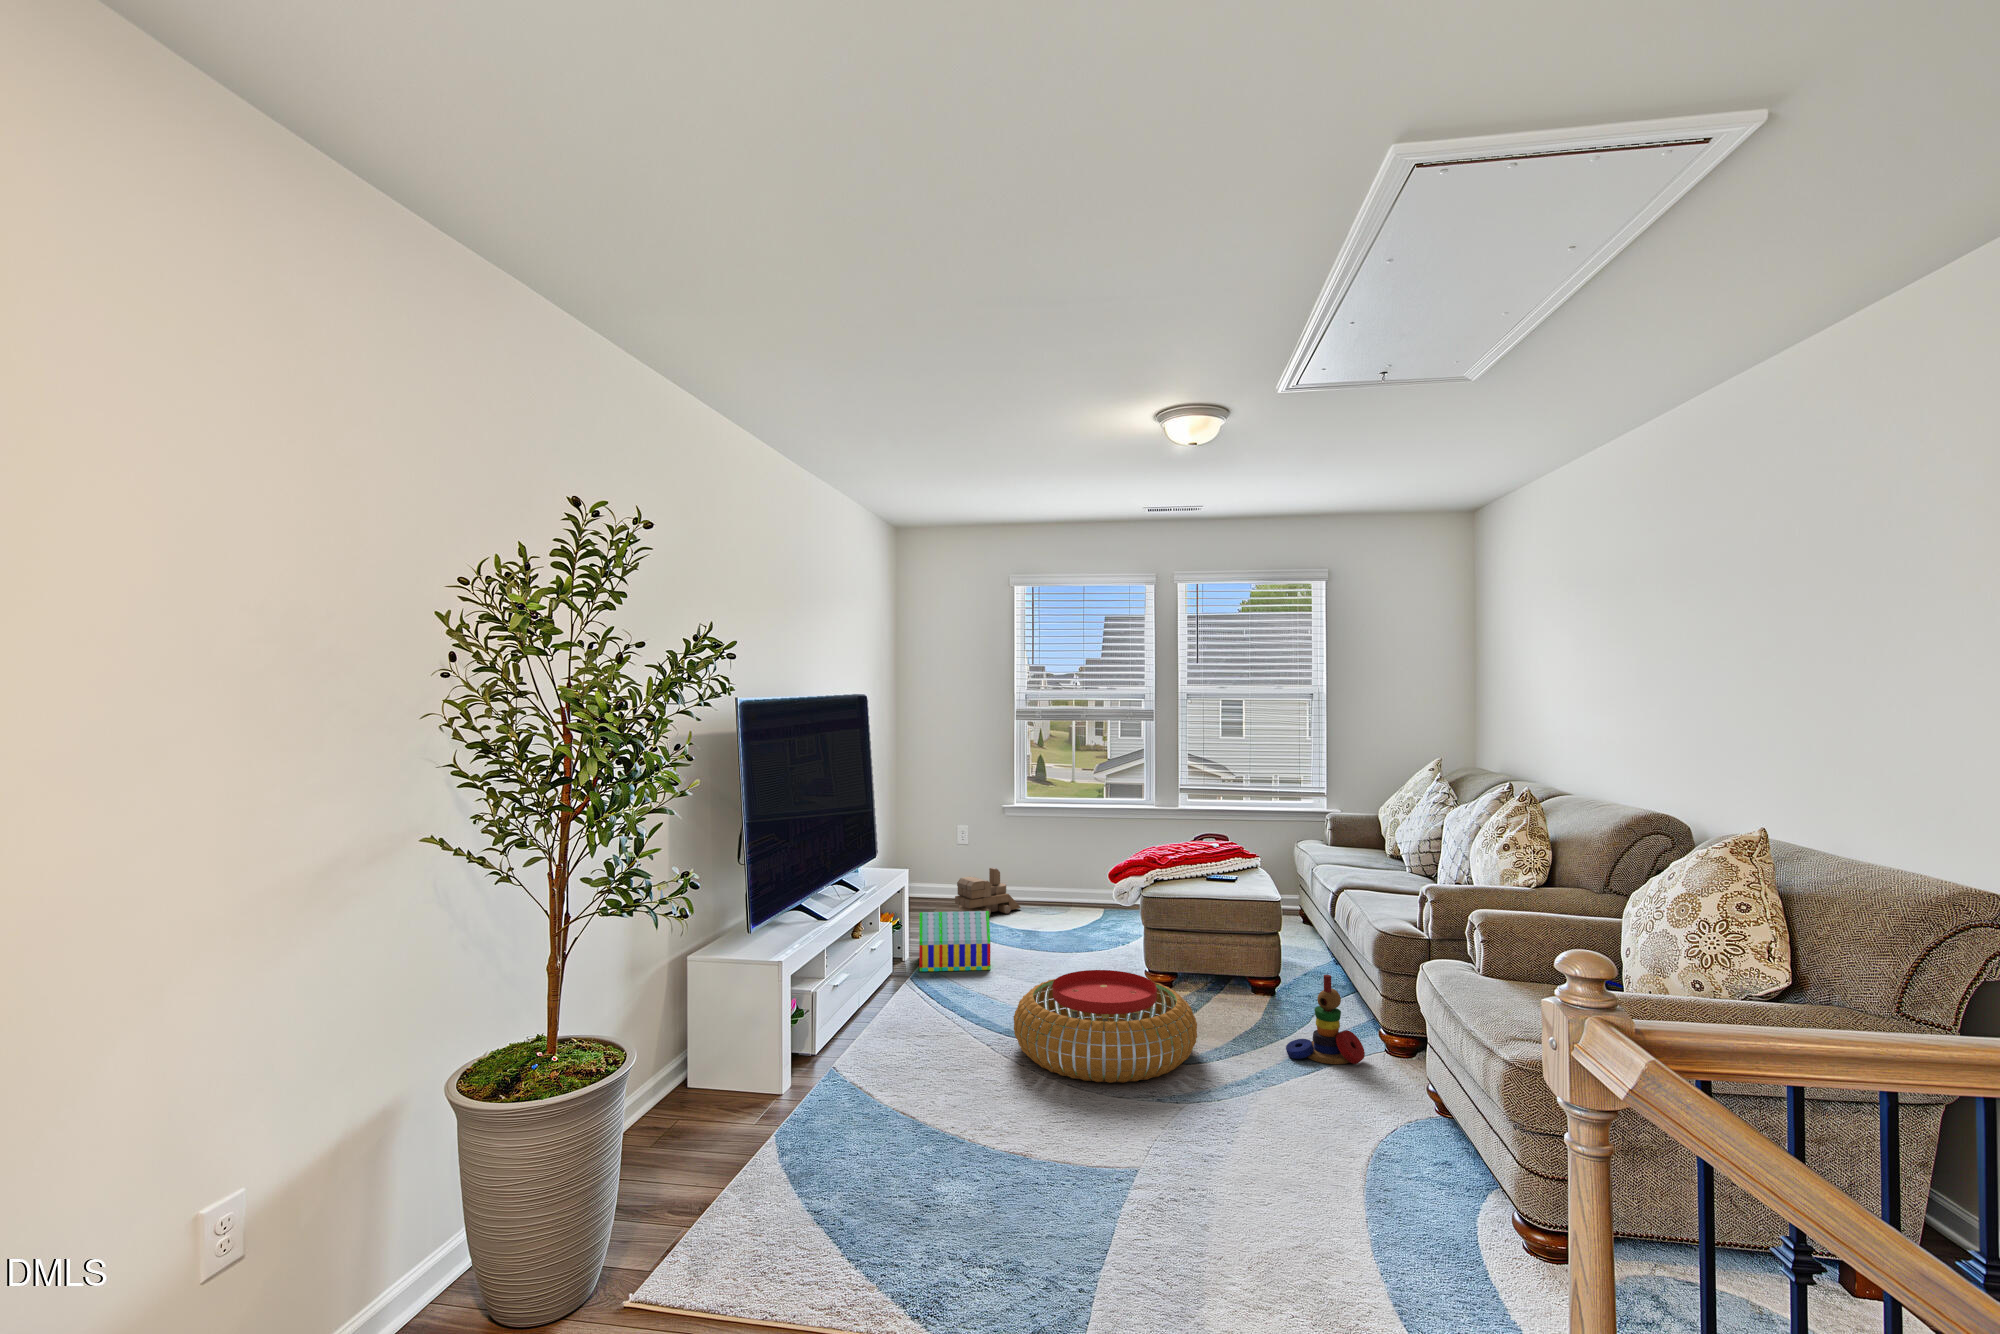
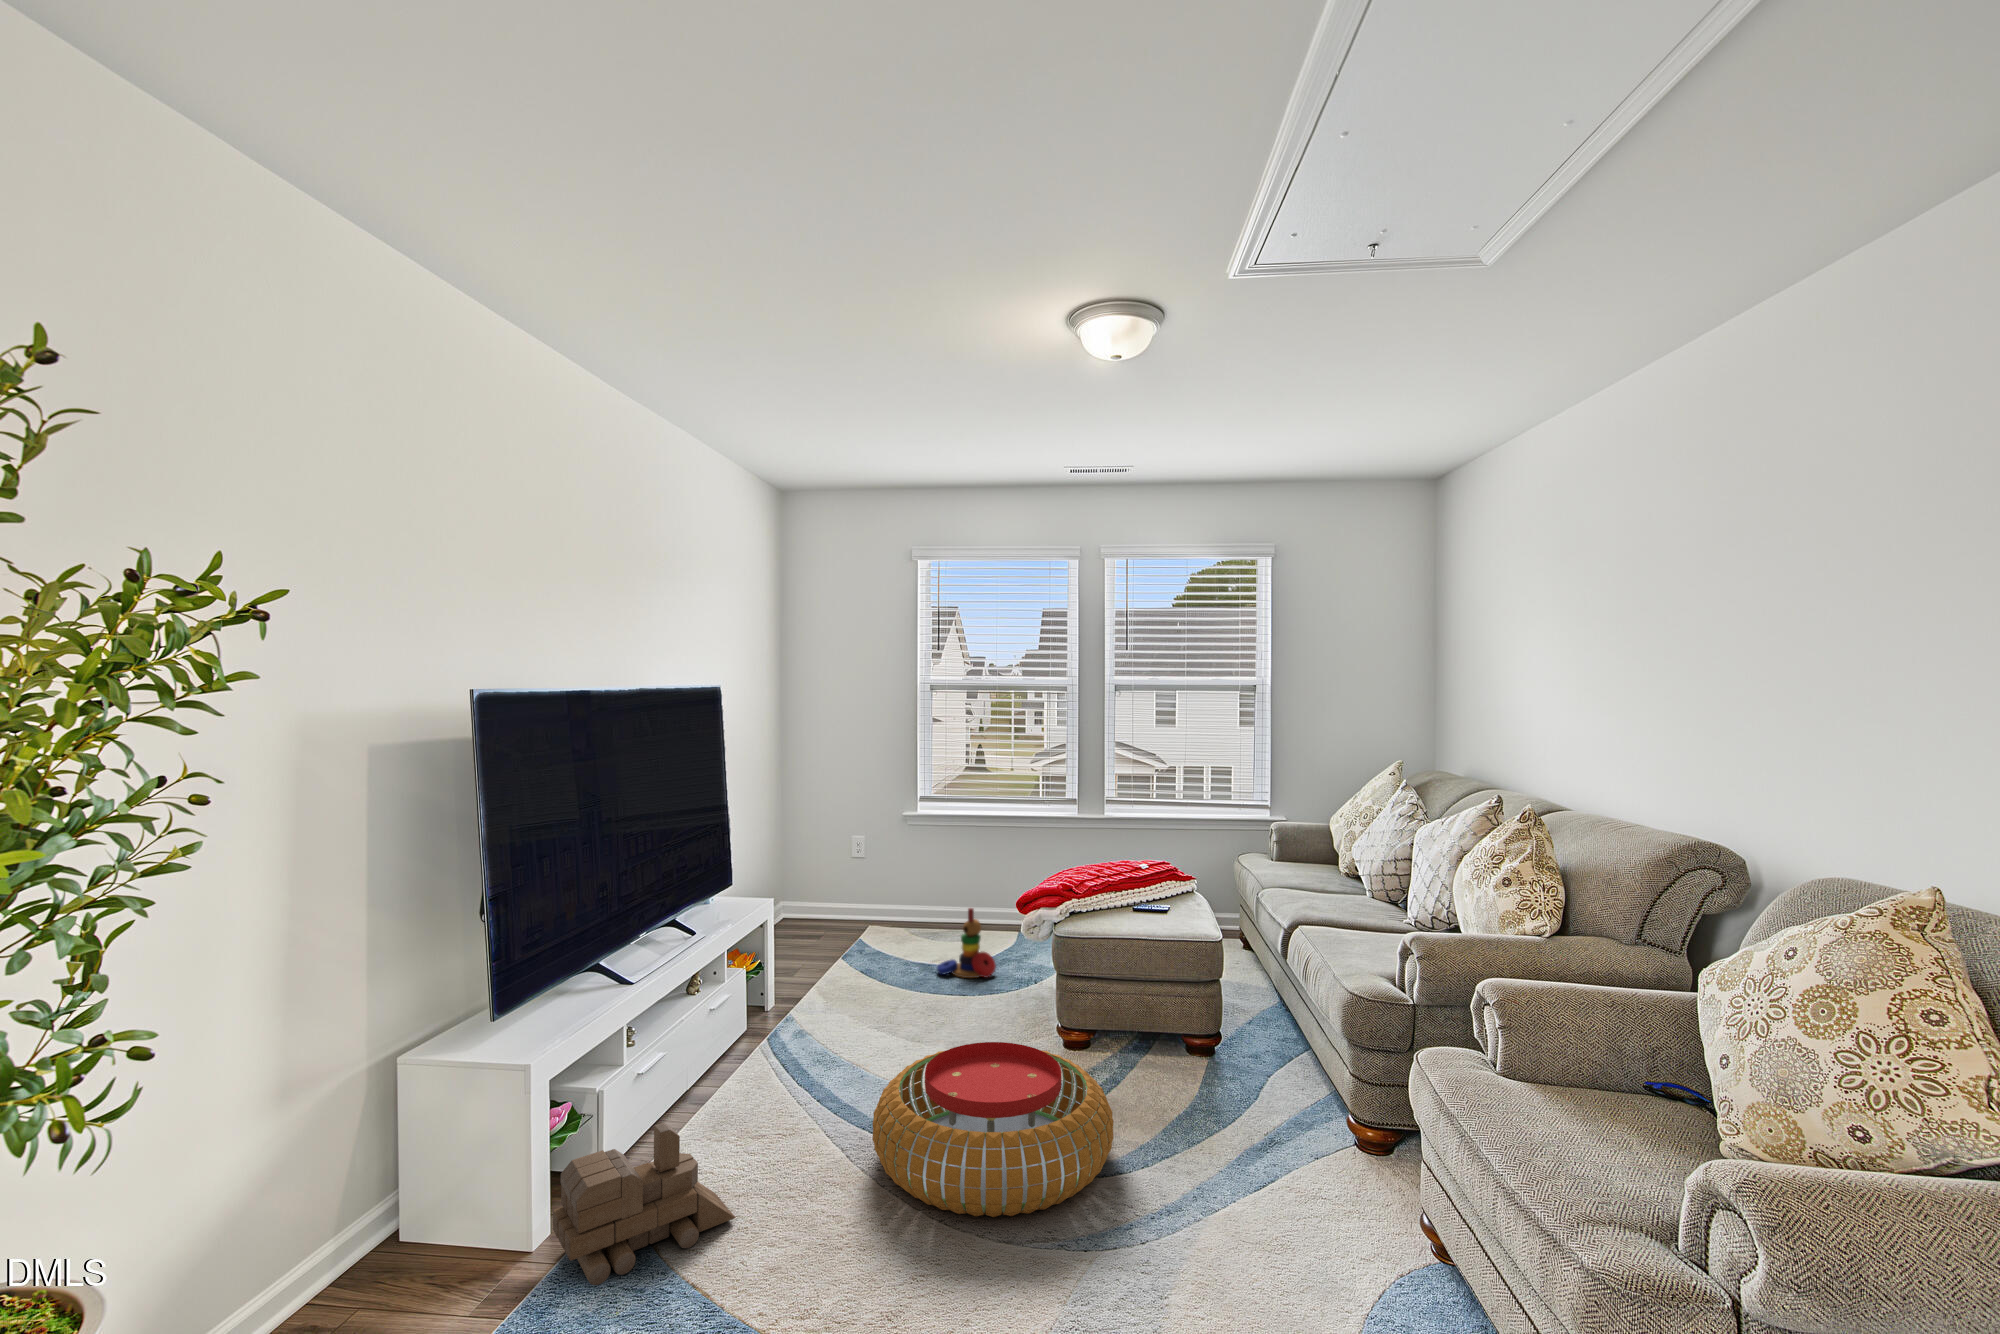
toy train: present [955,868,1021,916] -> present [553,1123,735,1285]
toy house: present [919,911,991,972] -> none [785,948,873,1026]
stacking toy: present [1286,975,1365,1064] -> present [937,908,996,978]

